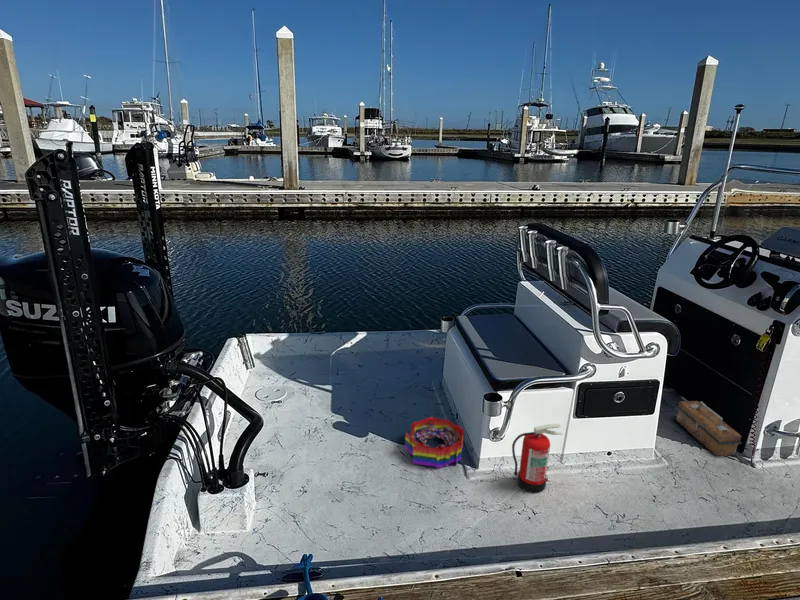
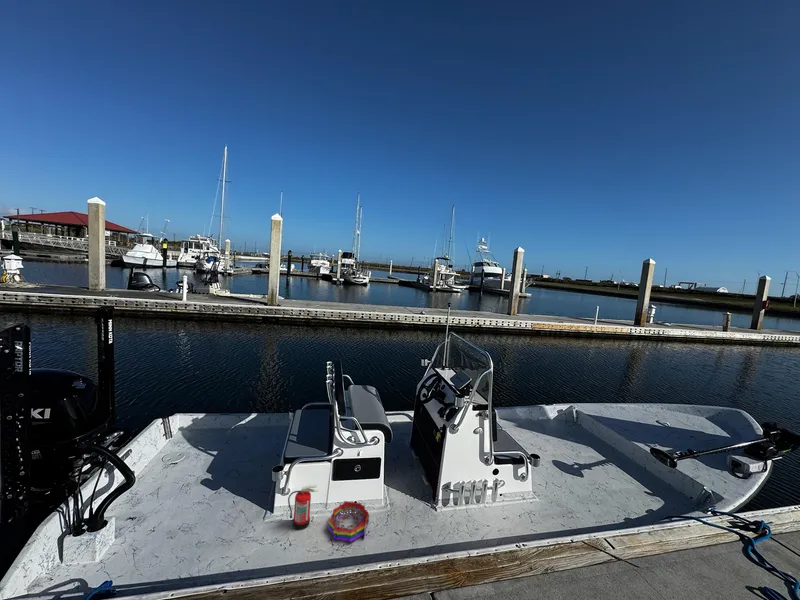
toolbox: present [677,401,741,456] -> none [412,467,433,503]
storage bin: present [405,417,464,468] -> present [328,501,369,542]

